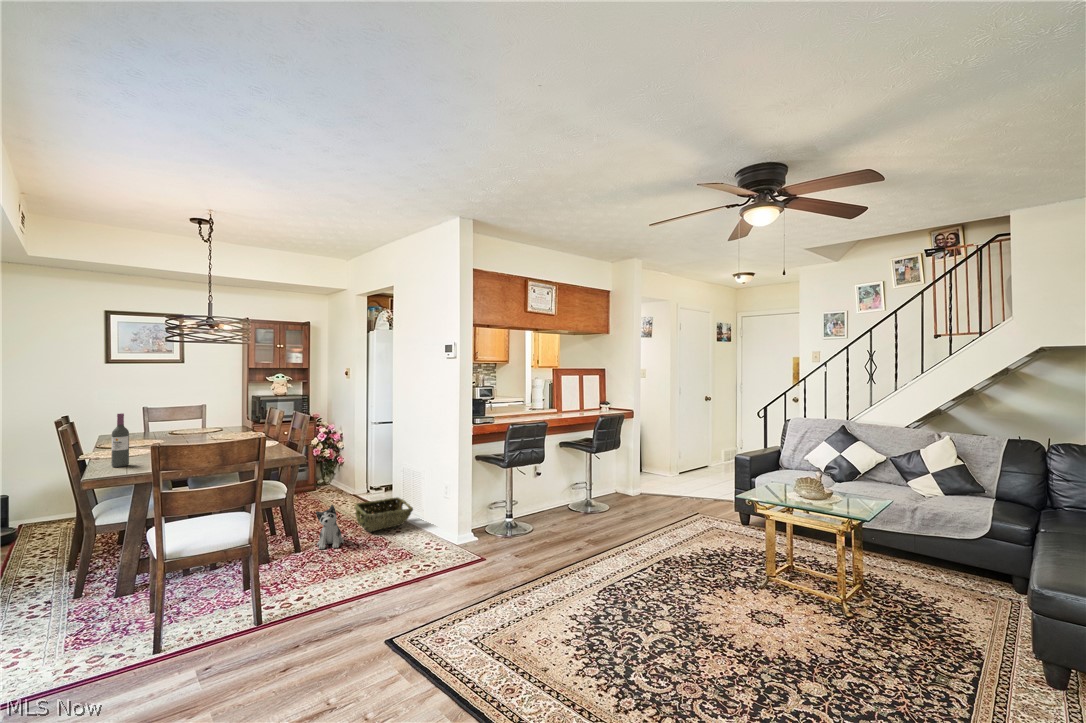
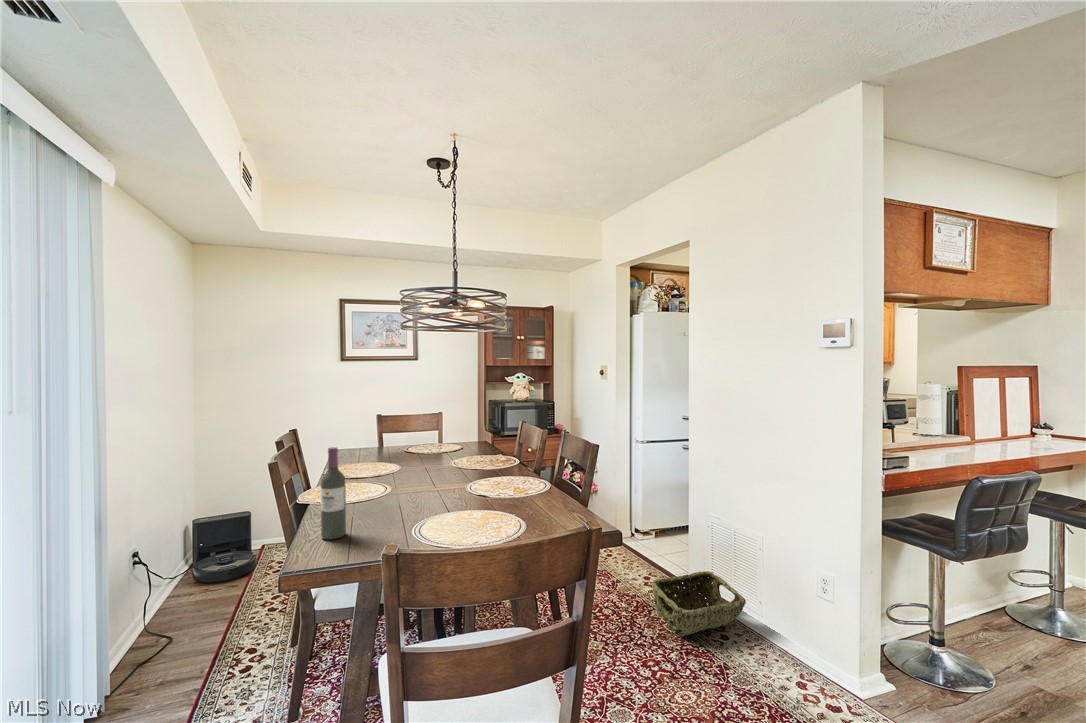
plush toy: present [316,505,344,549] -> none [608,596,650,674]

